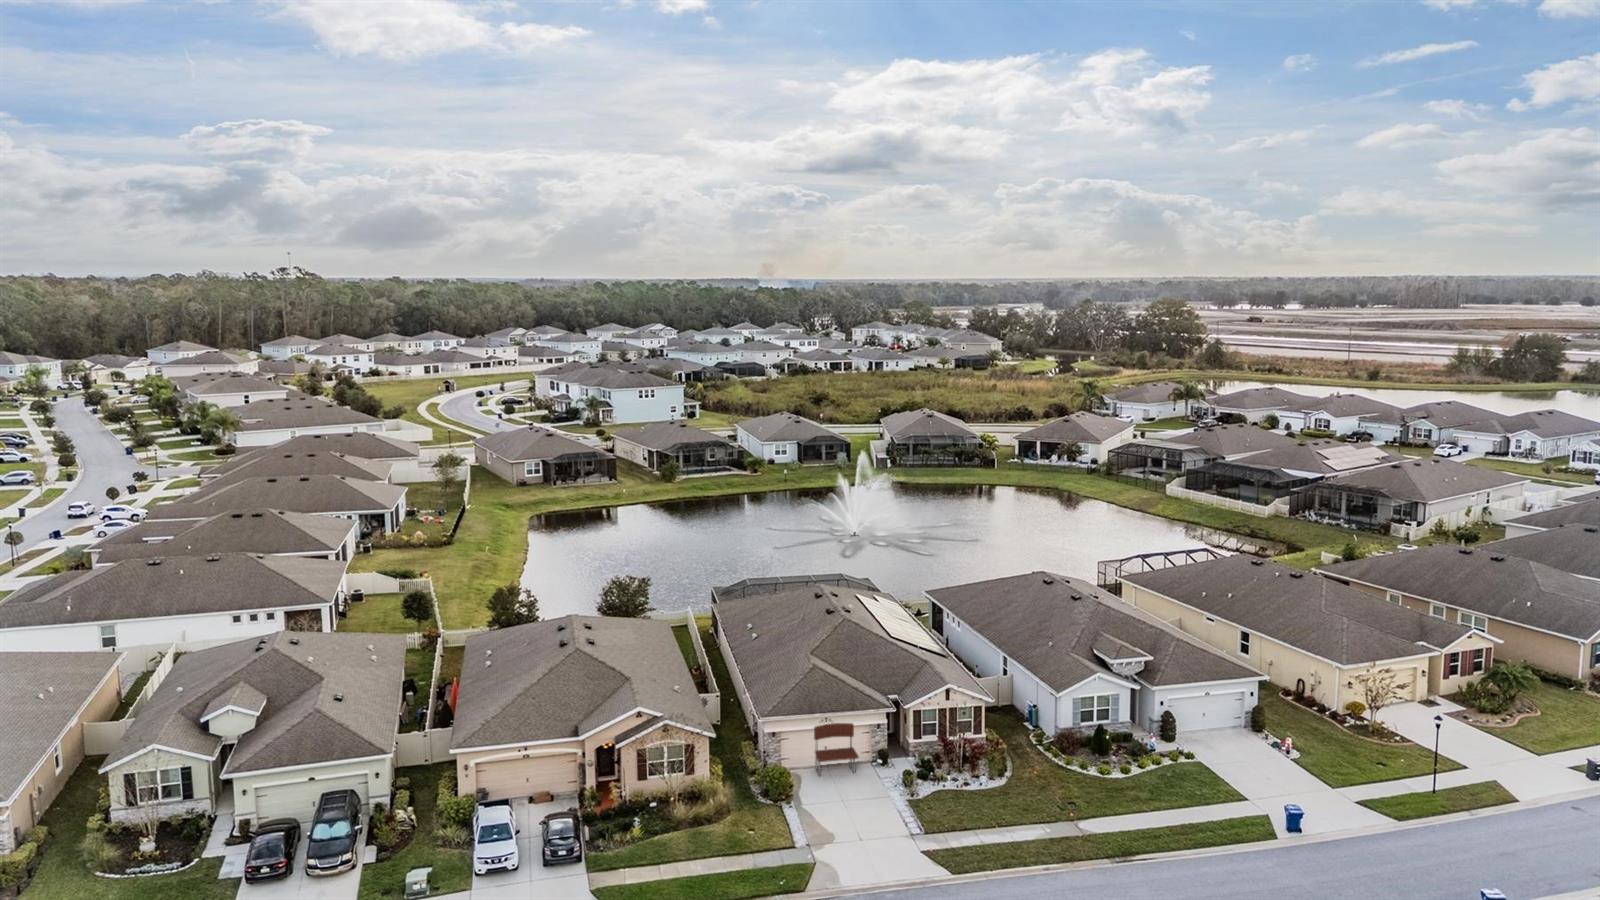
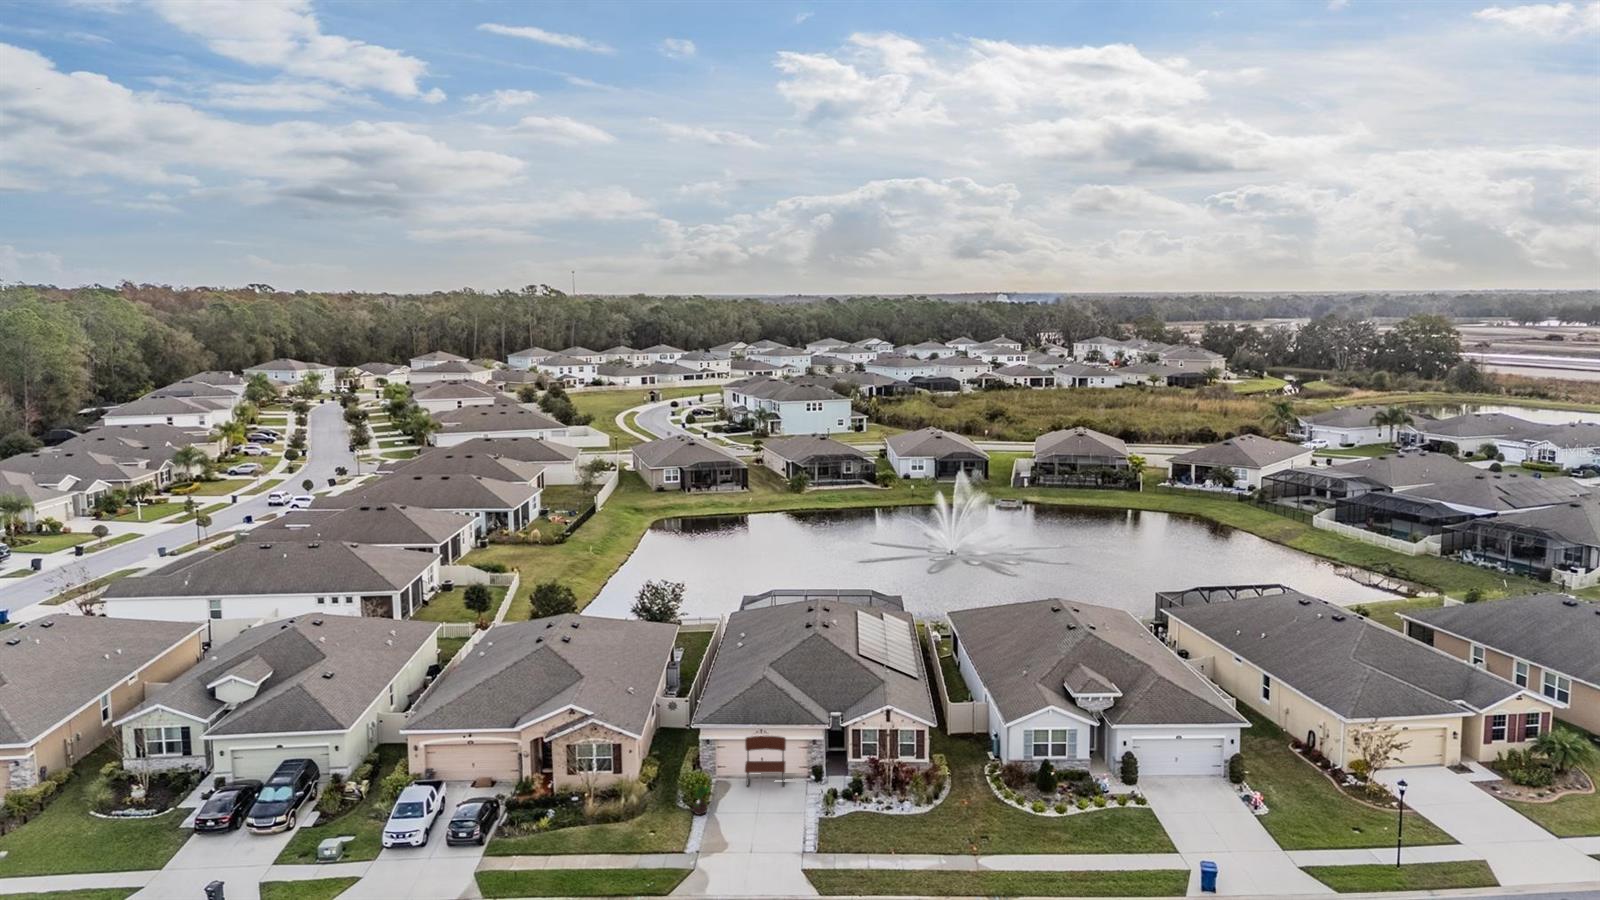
potted tree: none [781,776,801,808] -> present [692,786,708,815]

